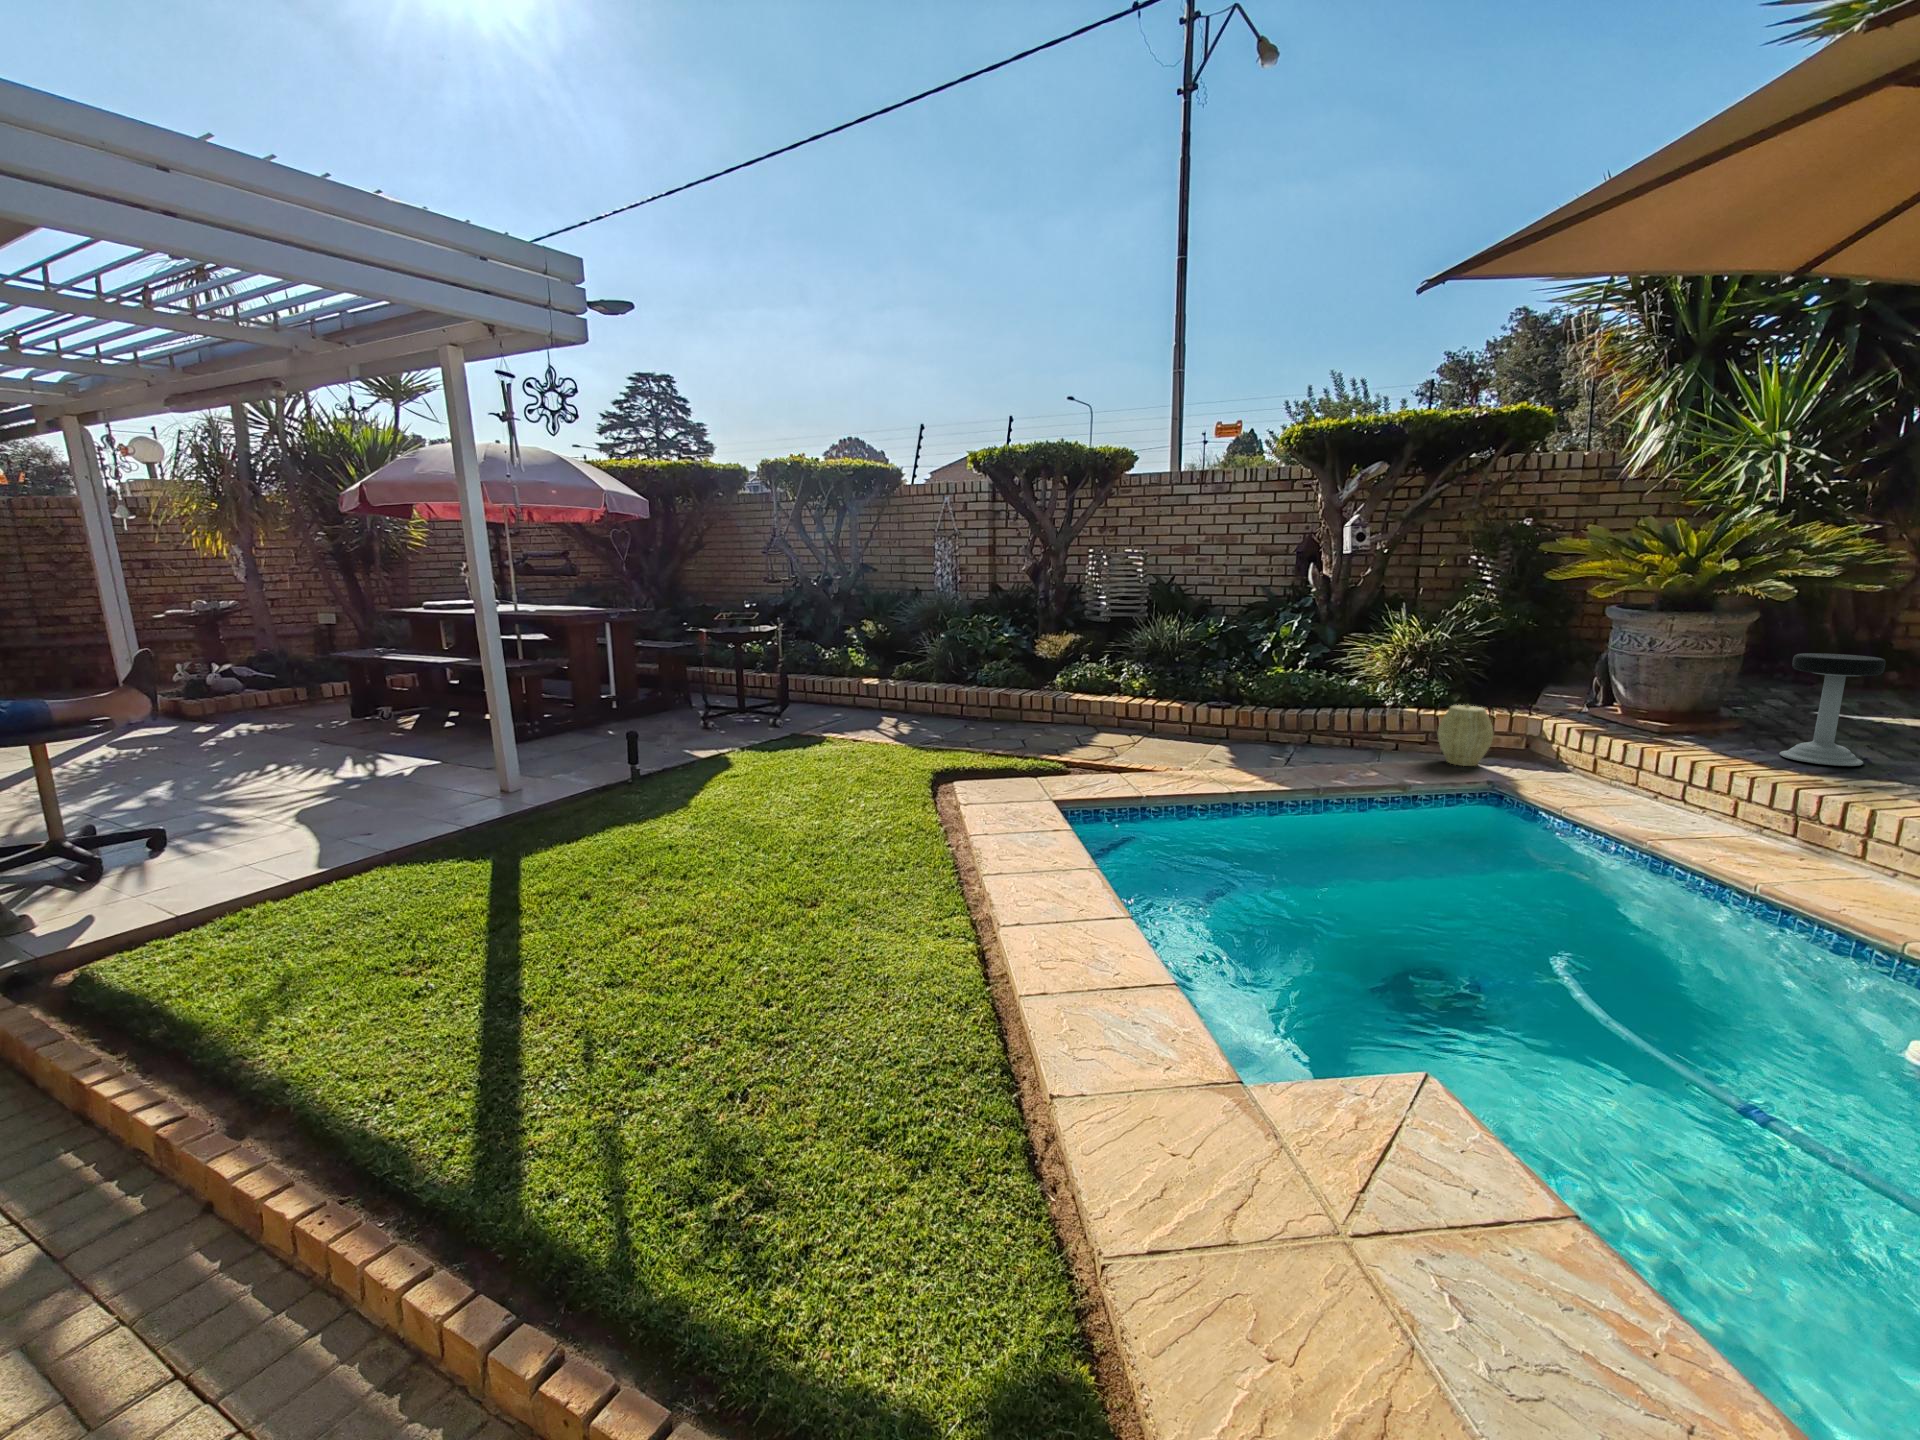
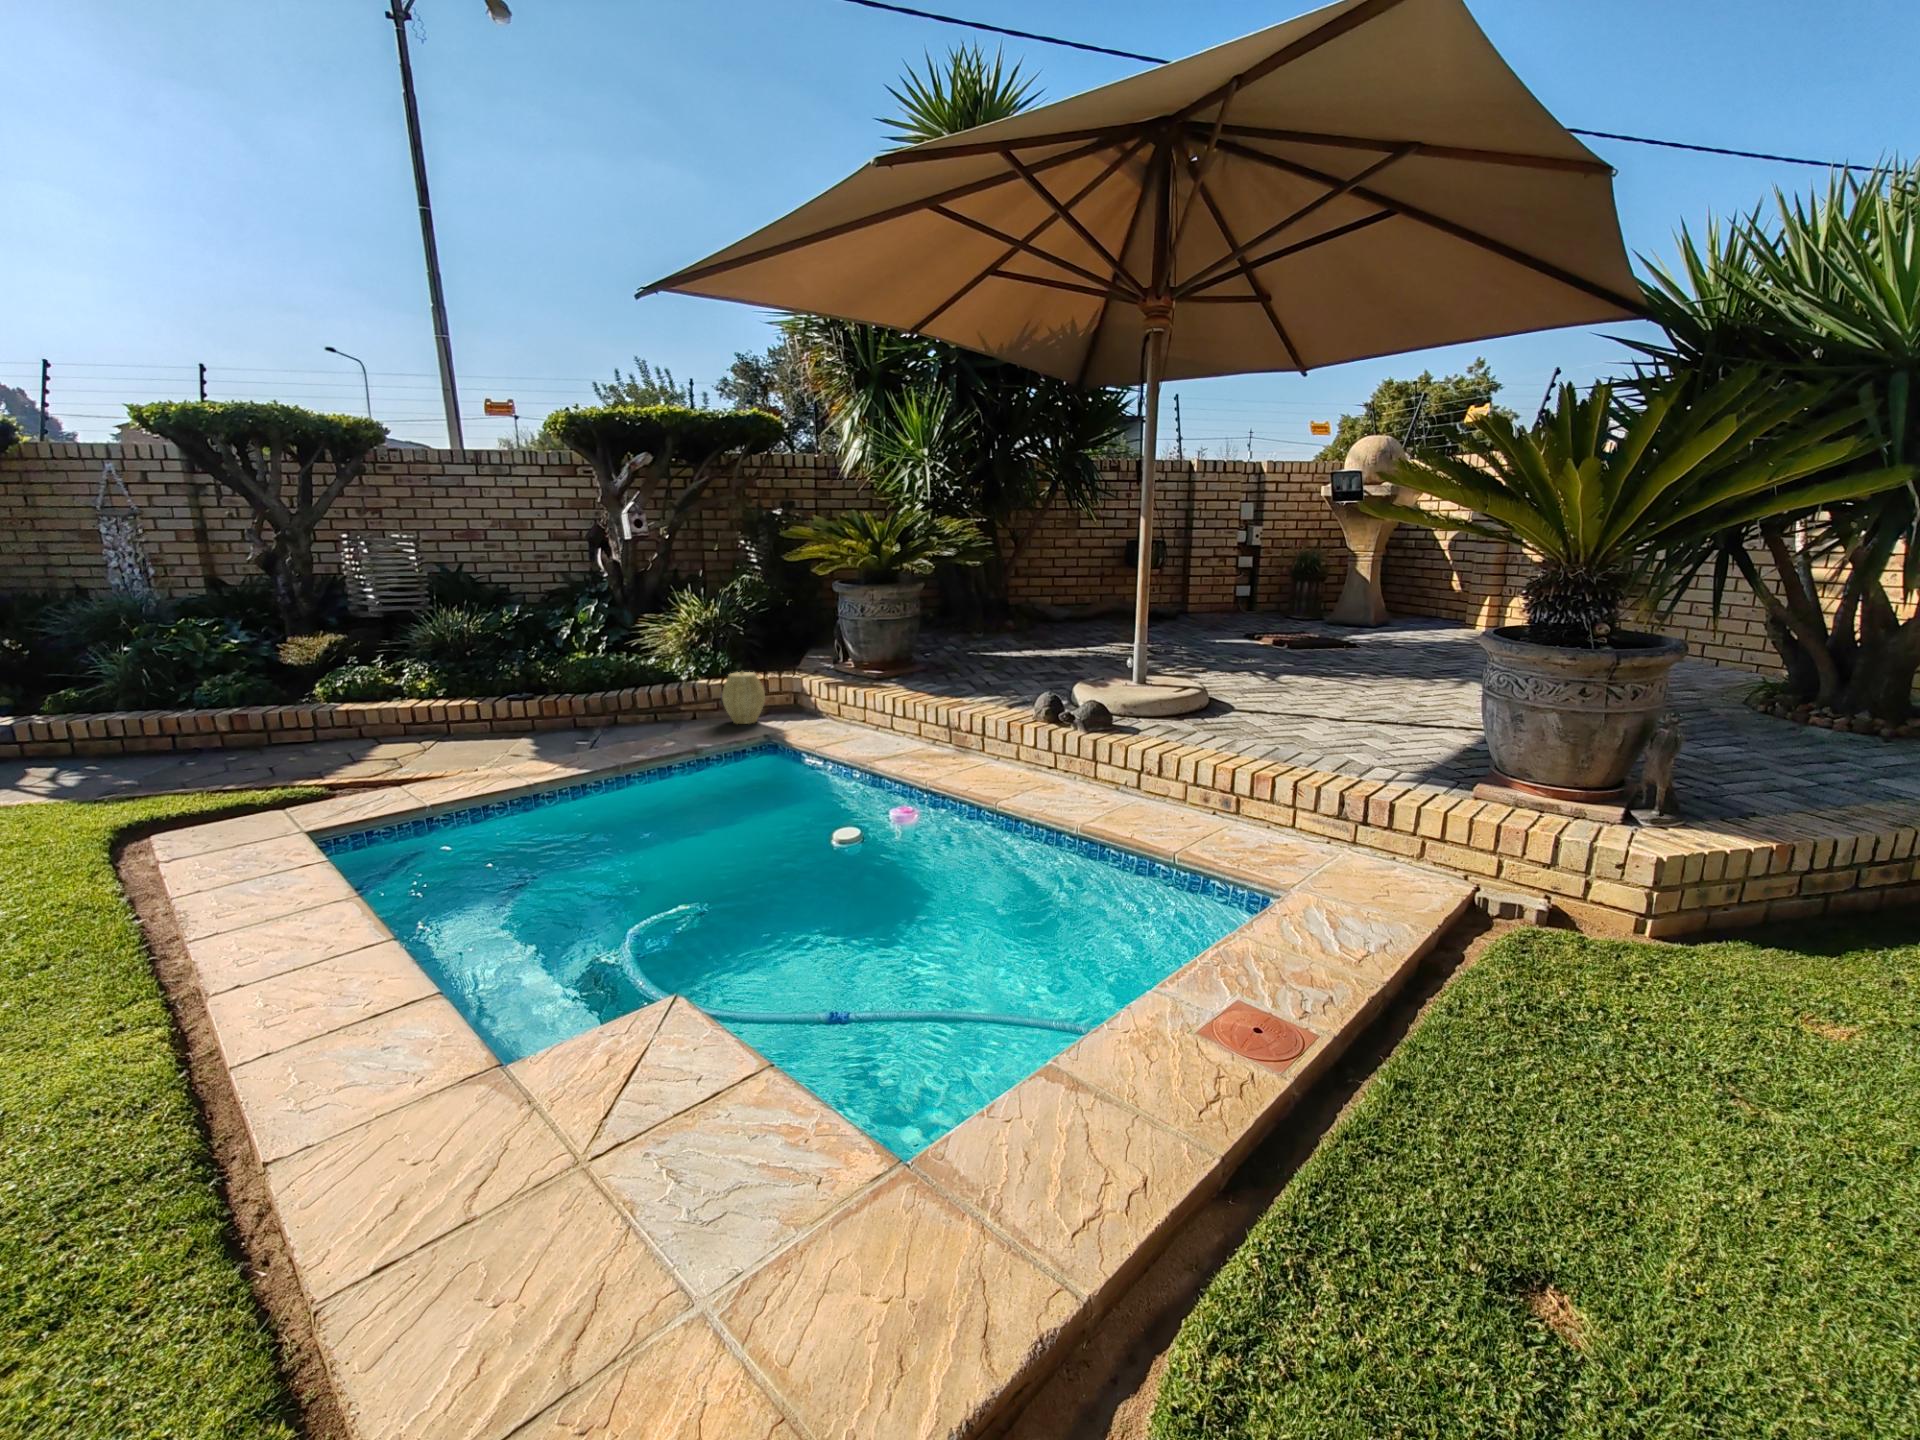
stool: present [1780,653,1886,766] -> none [940,611,985,688]

